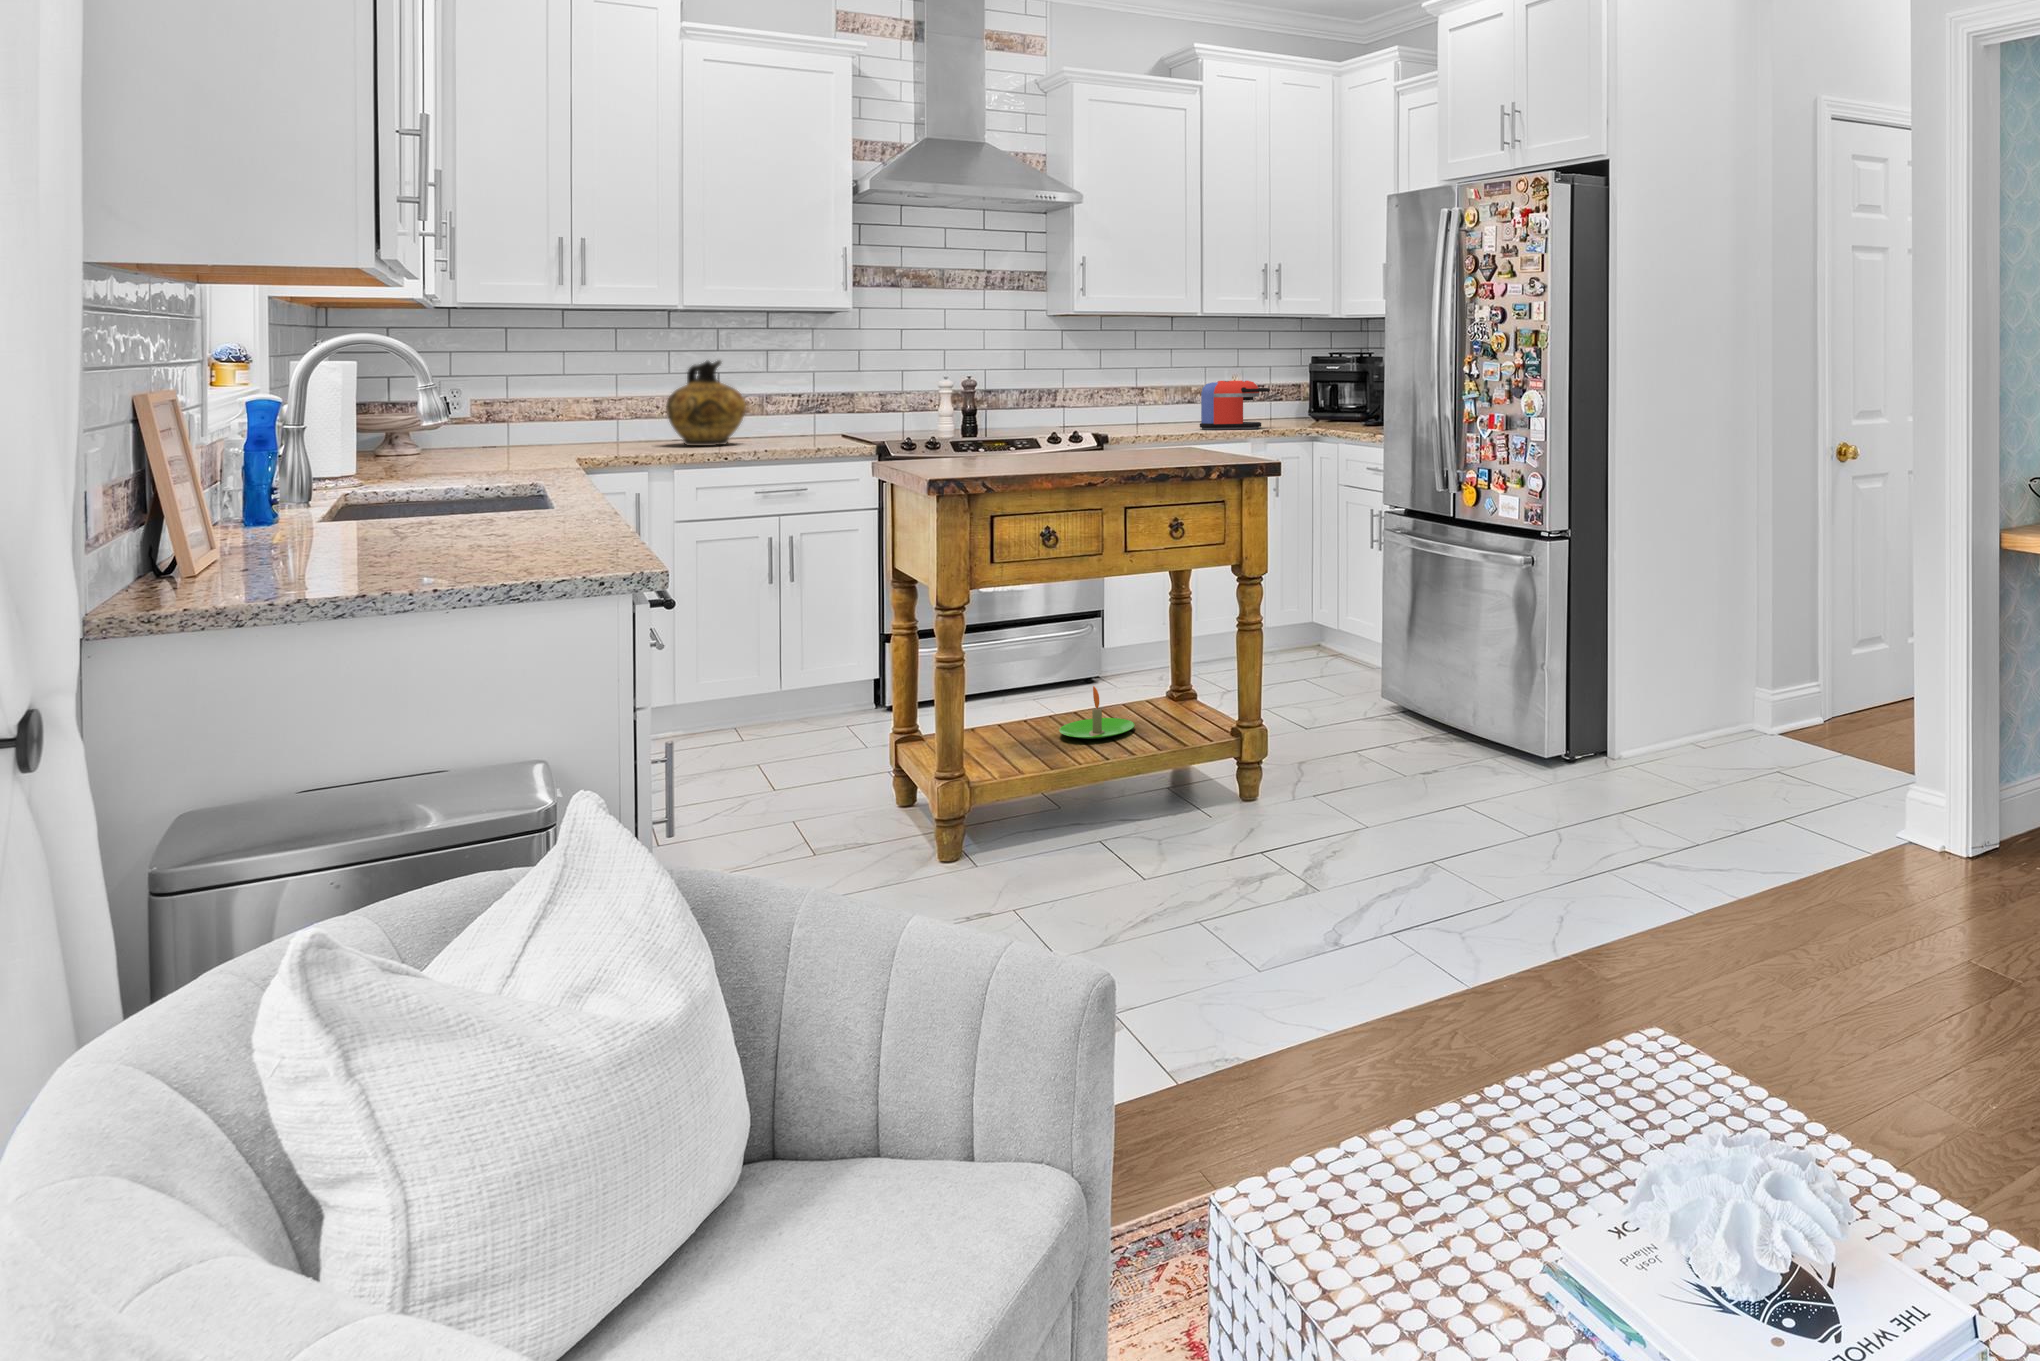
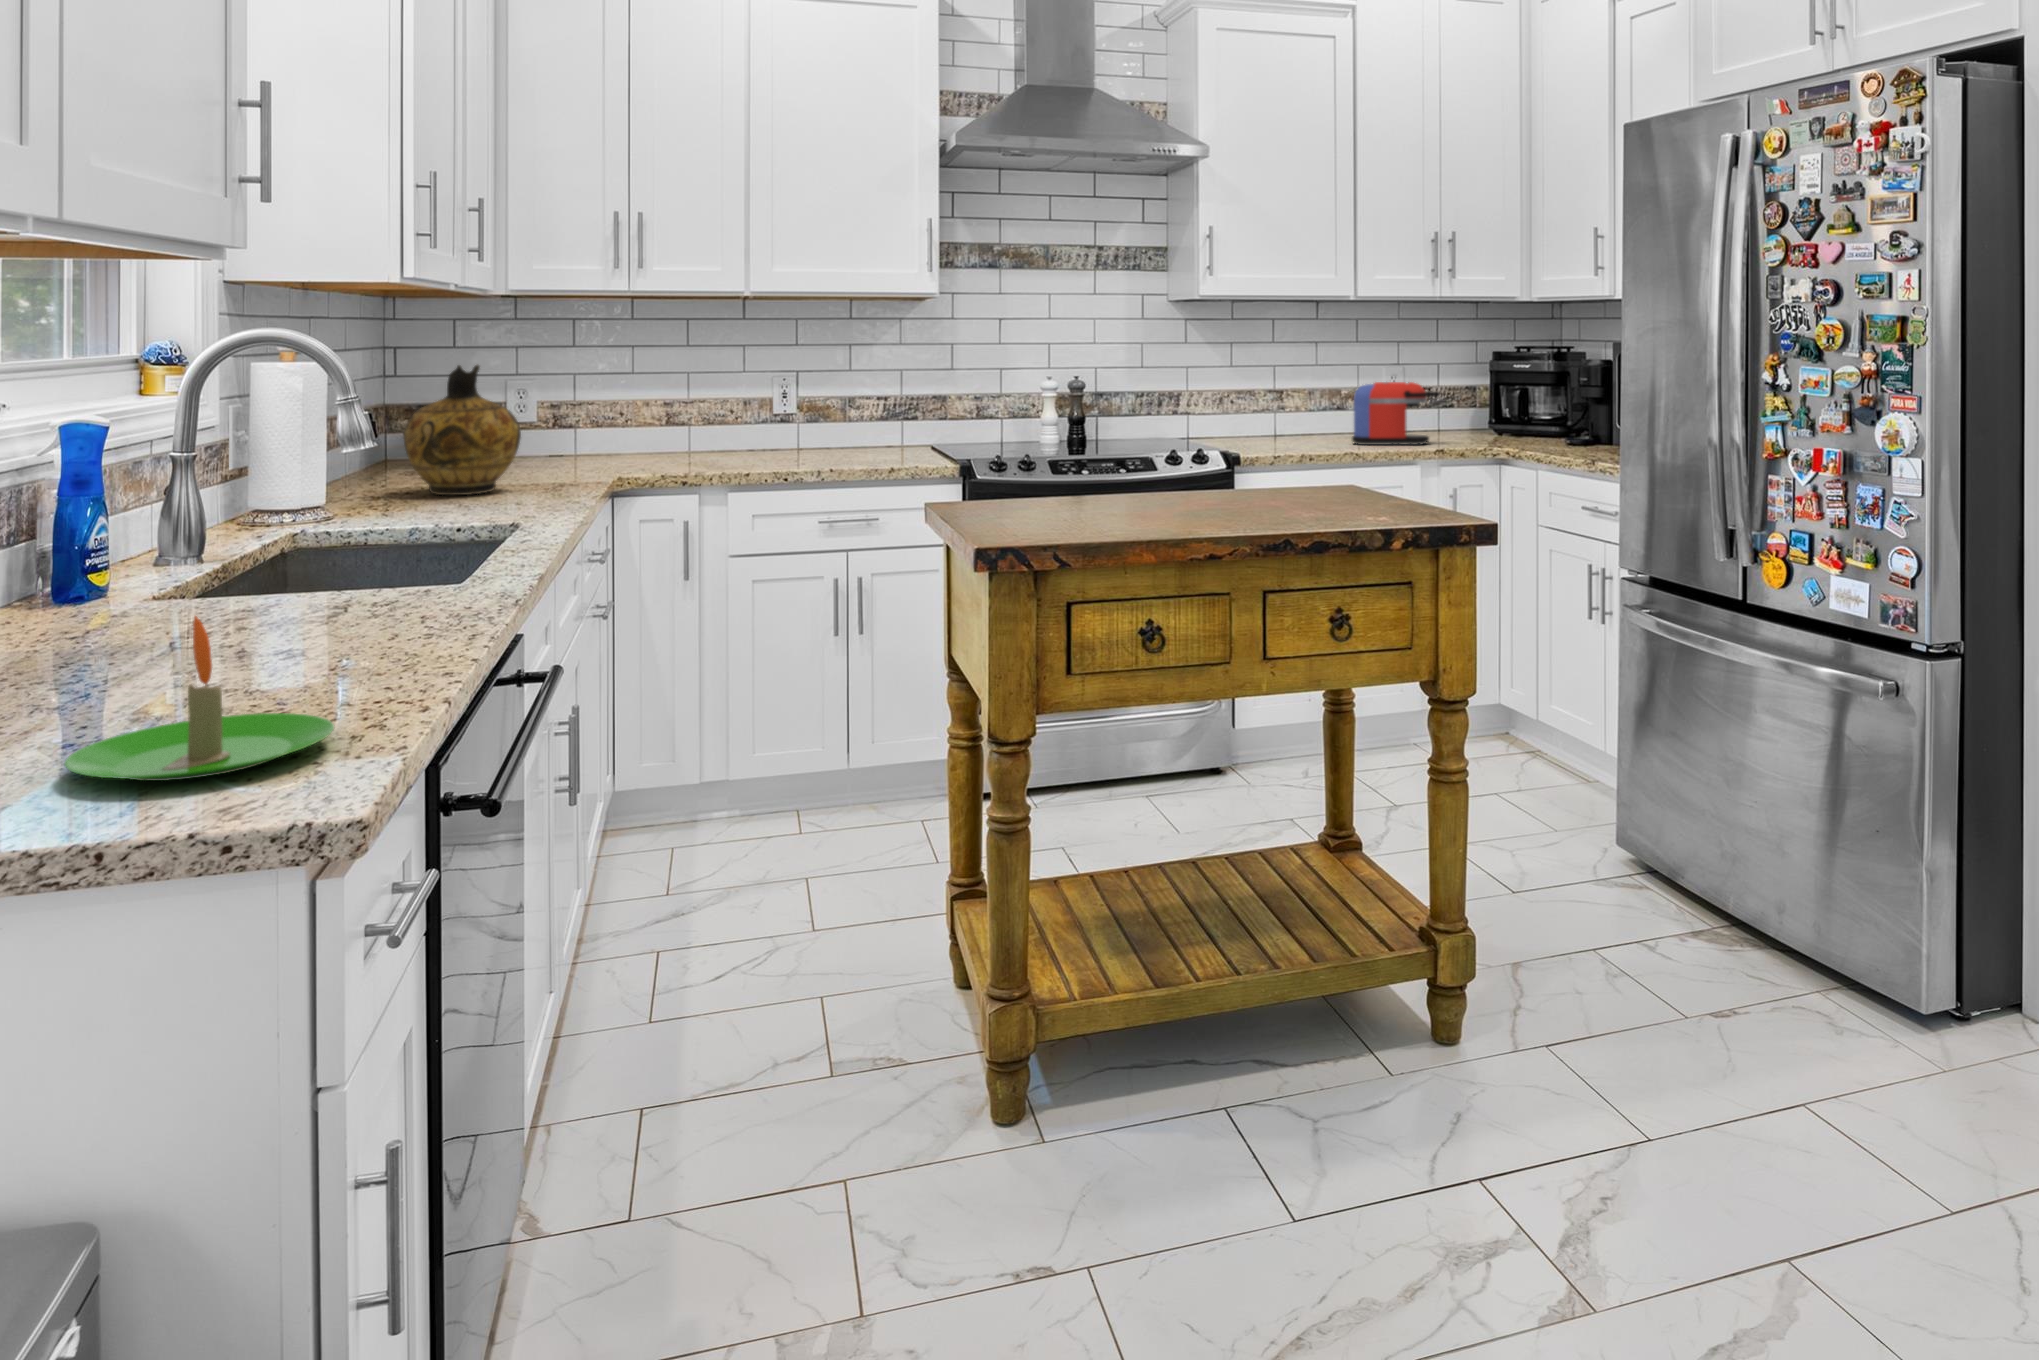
ceramic jug: present [666,360,746,446] -> present [403,365,521,495]
candle: present [1059,686,1134,739] -> present [64,616,334,781]

